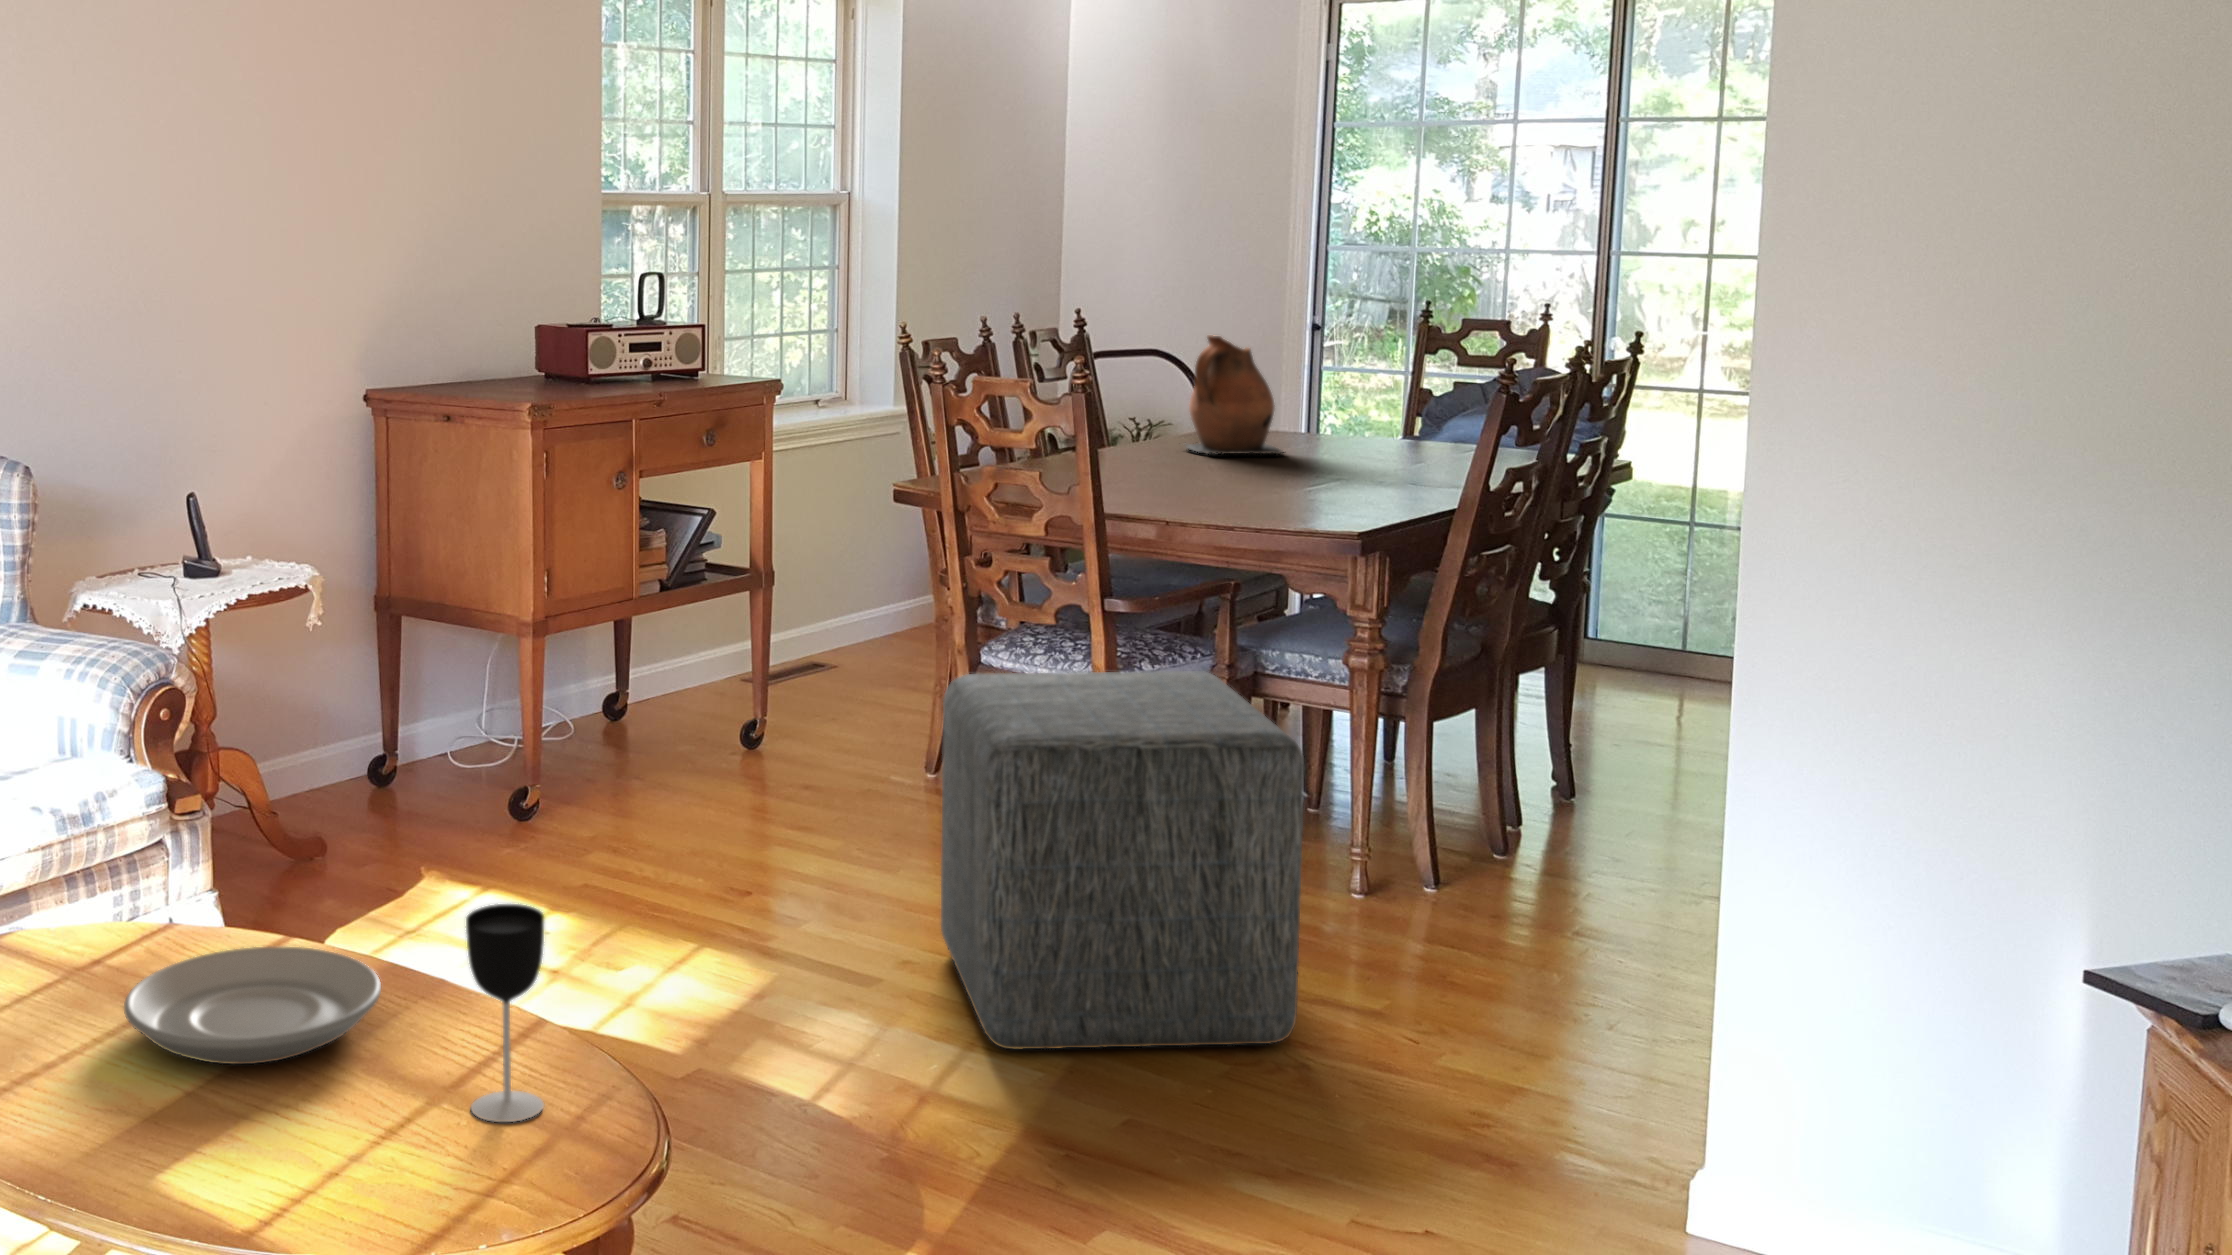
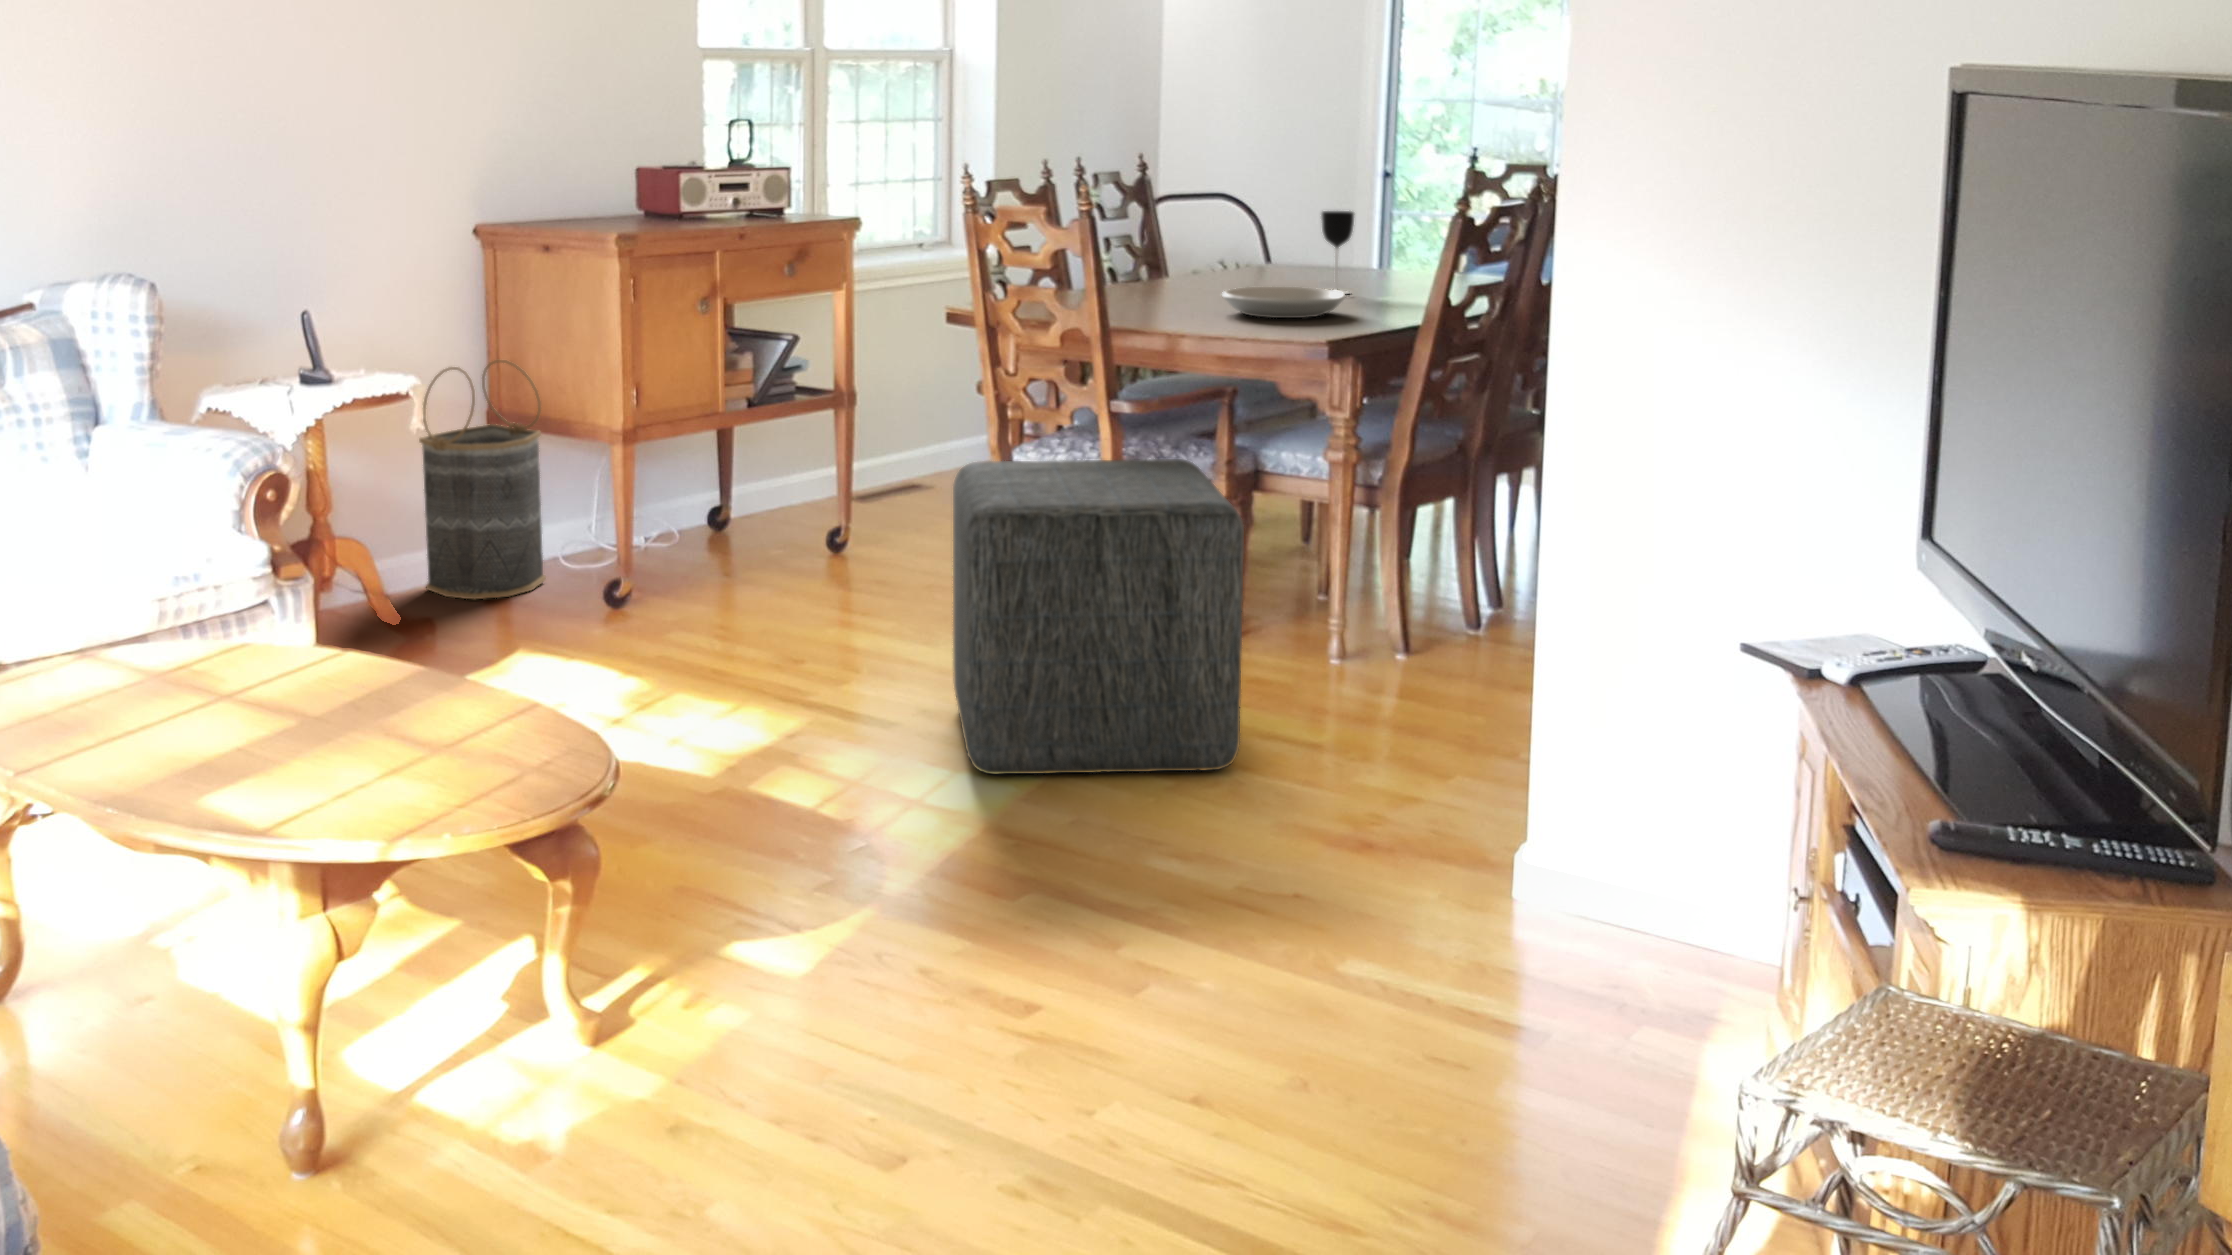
ceramic pitcher: present [1184,335,1283,454] -> none [1224,174,1318,284]
basket: none [305,540,441,811] -> present [419,360,546,600]
wine glass: present [466,904,544,1122] -> present [1321,211,1354,294]
plate: present [124,946,381,1064] -> present [1222,287,1346,318]

